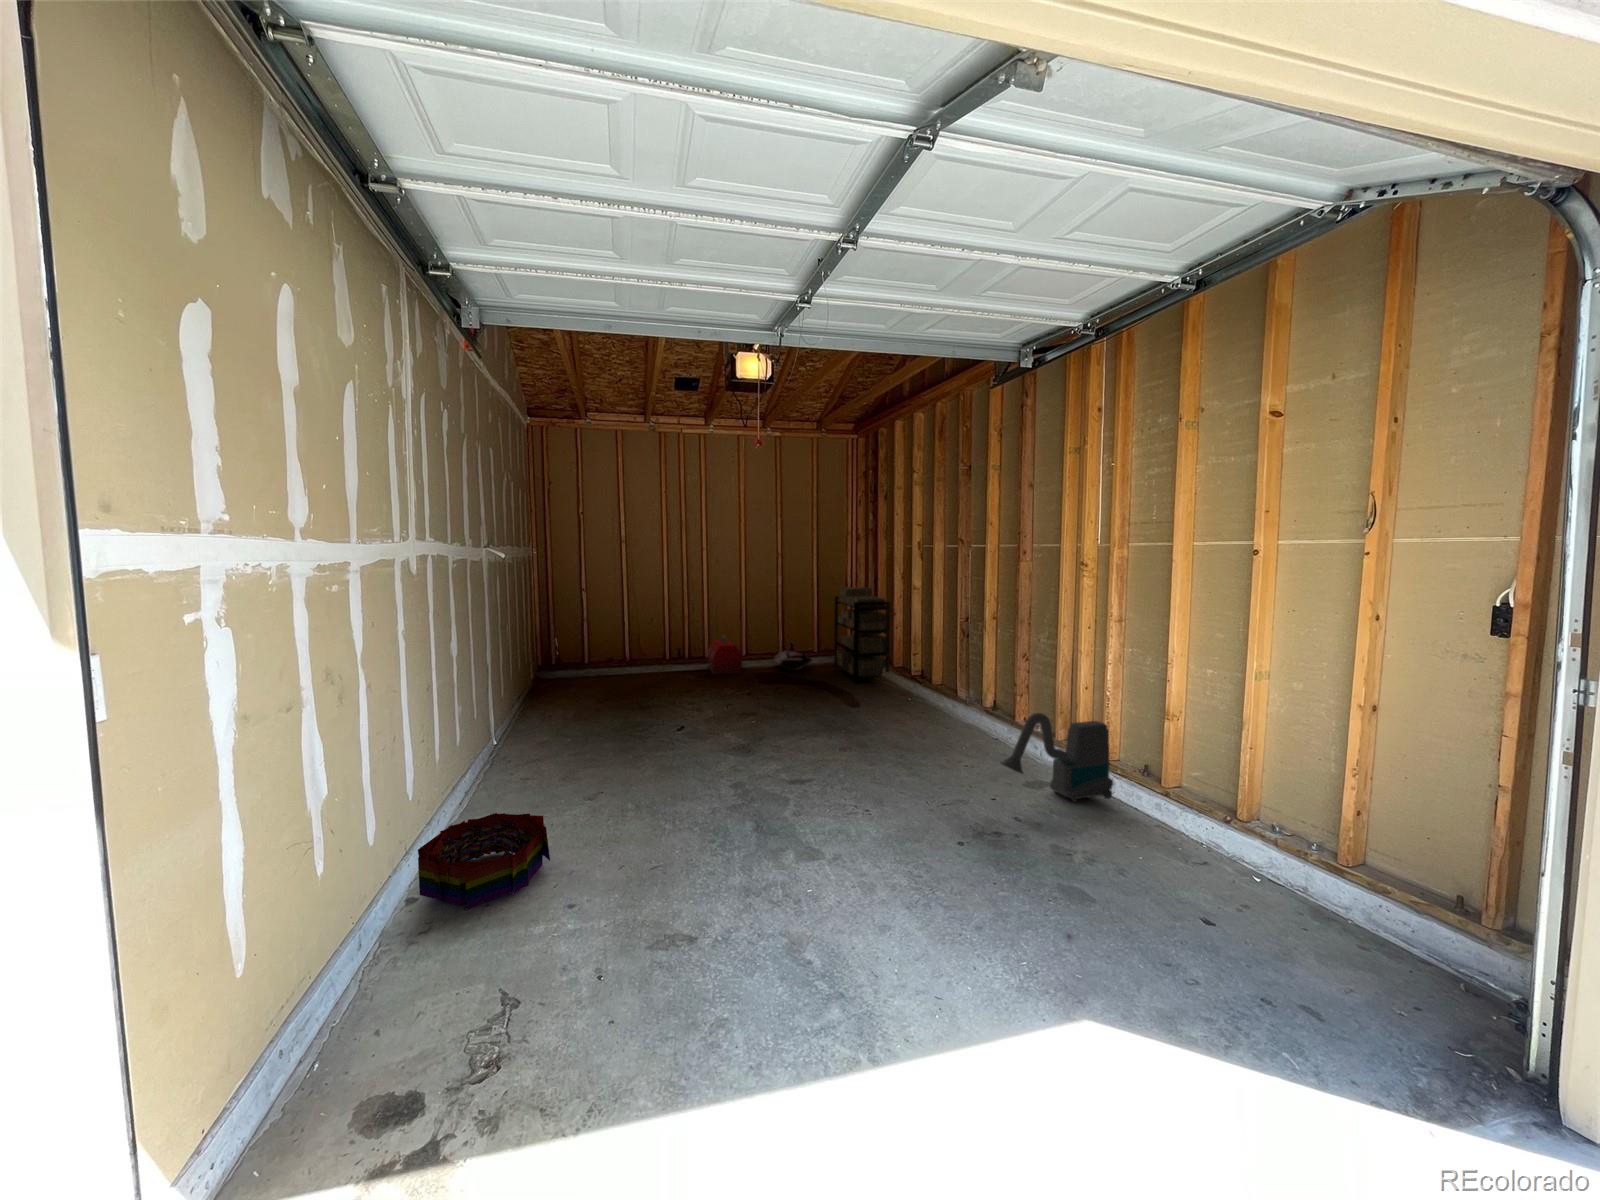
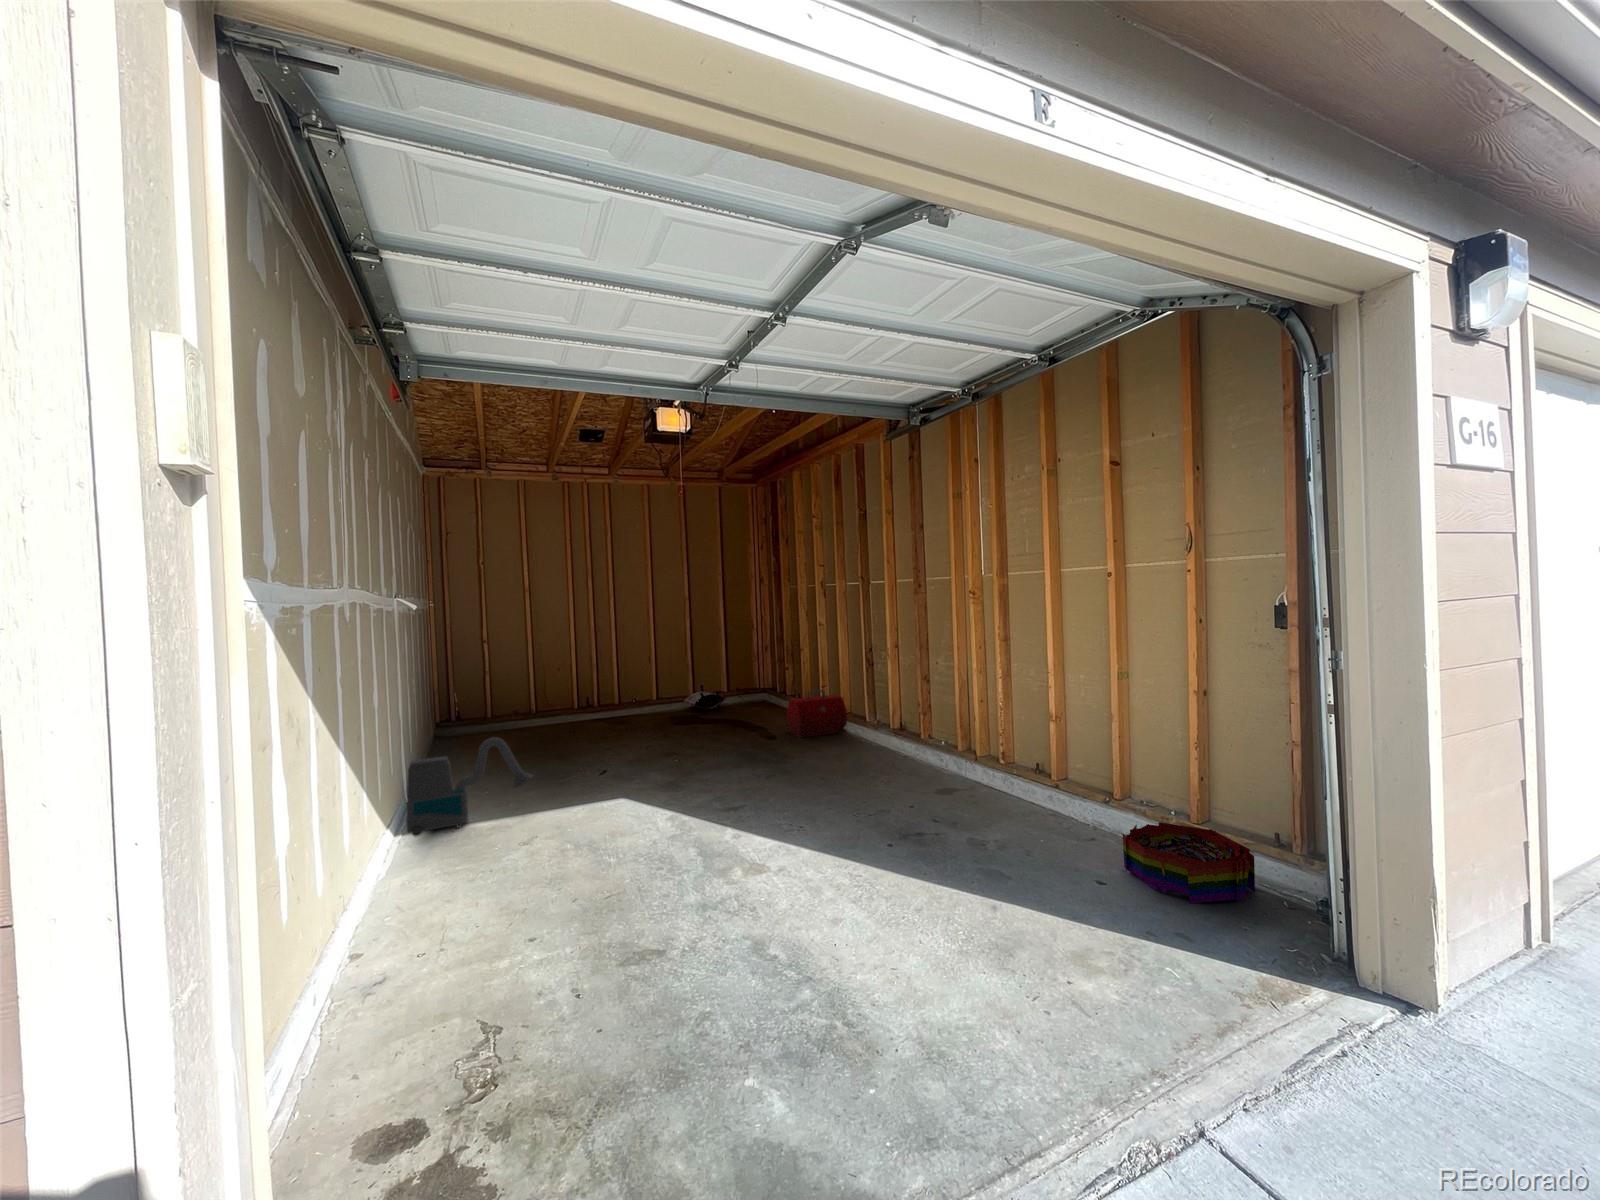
shelving unit: present [834,587,891,684] -> none [745,626,801,718]
toolbox: present [708,635,742,674] -> present [787,690,847,738]
vacuum cleaner: present [1001,713,1113,802] -> present [407,738,533,836]
storage bin: present [418,813,550,909] -> present [1123,822,1255,903]

